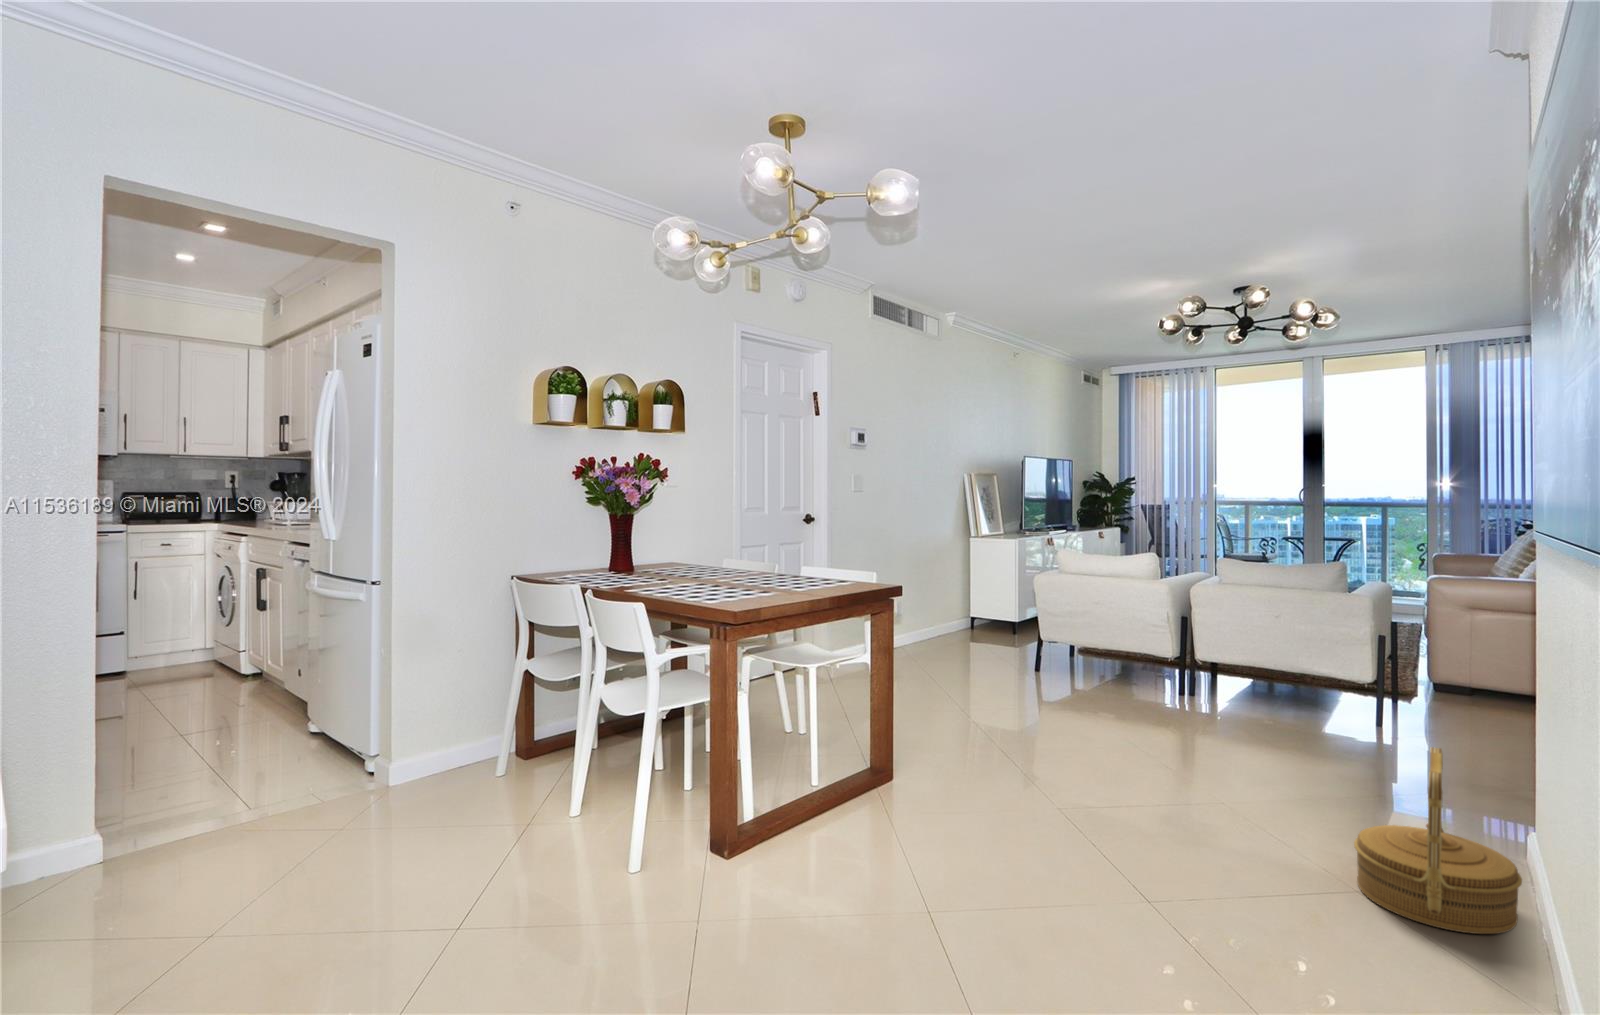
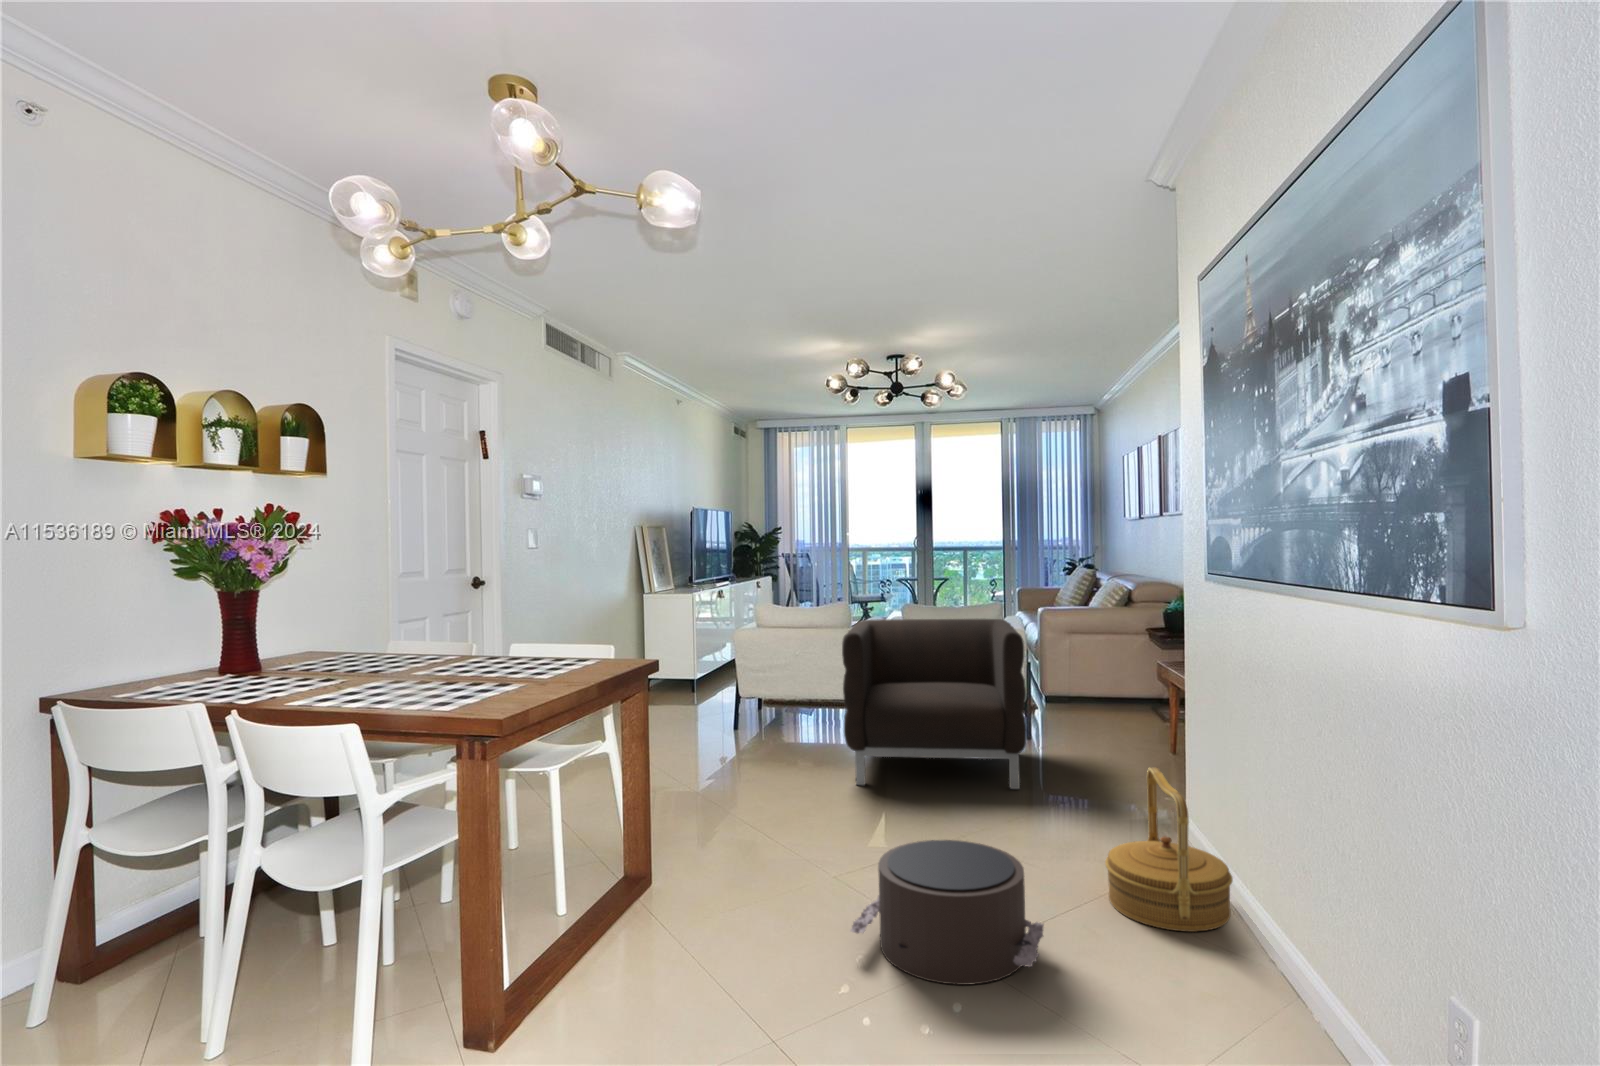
armchair: none [1122,570,1343,762] -> present [842,619,1027,789]
pouf: none [1040,776,1244,913] -> present [851,840,1044,985]

